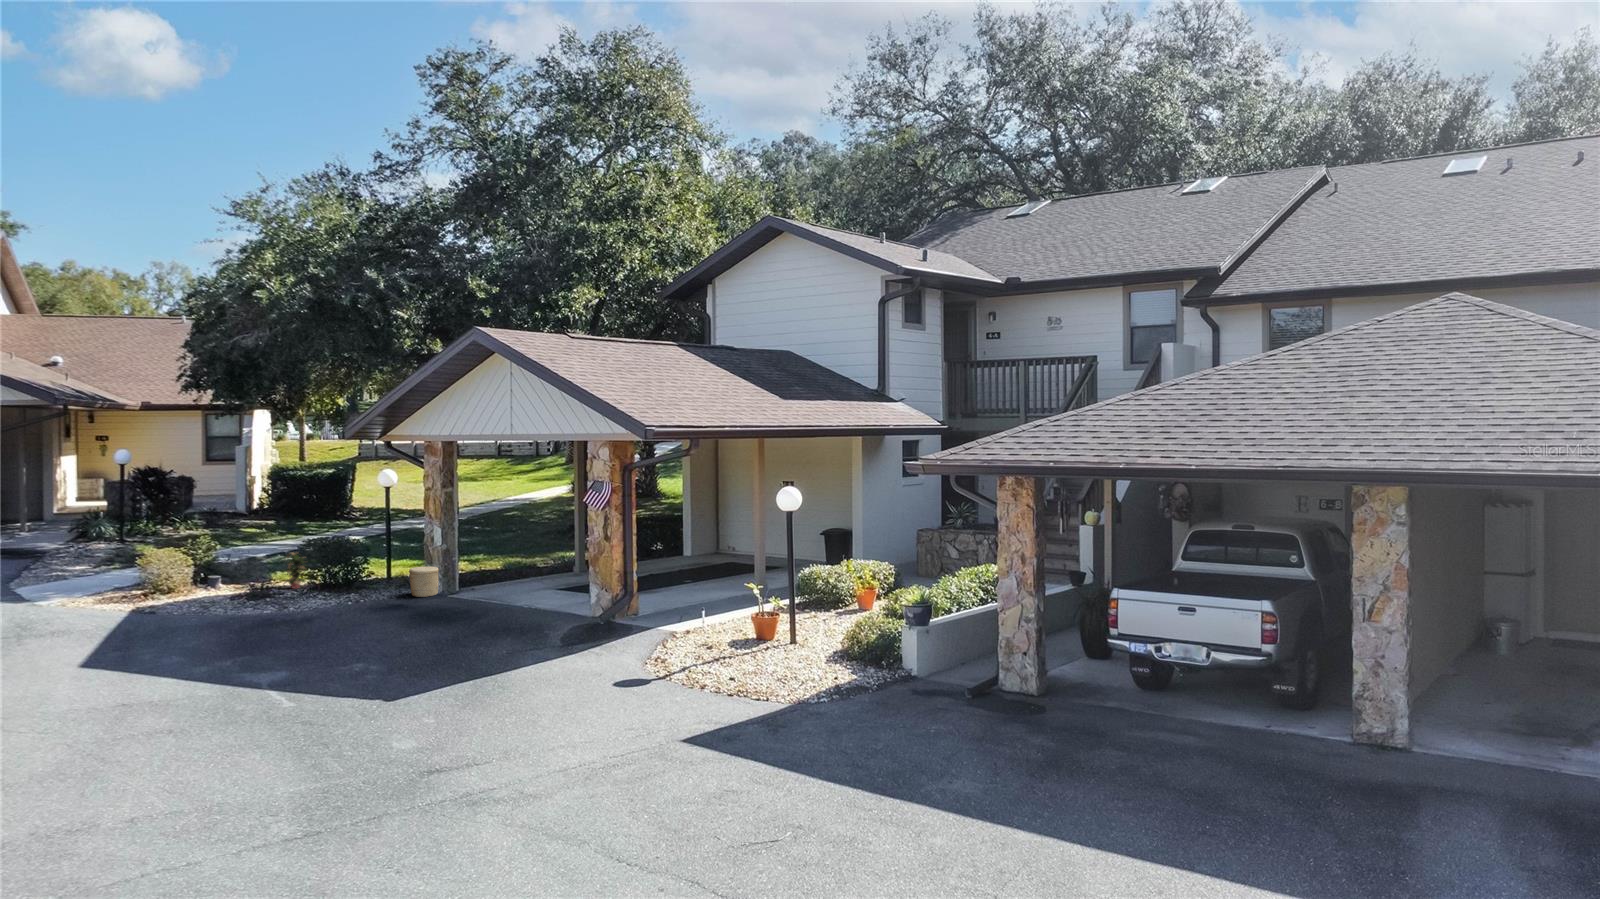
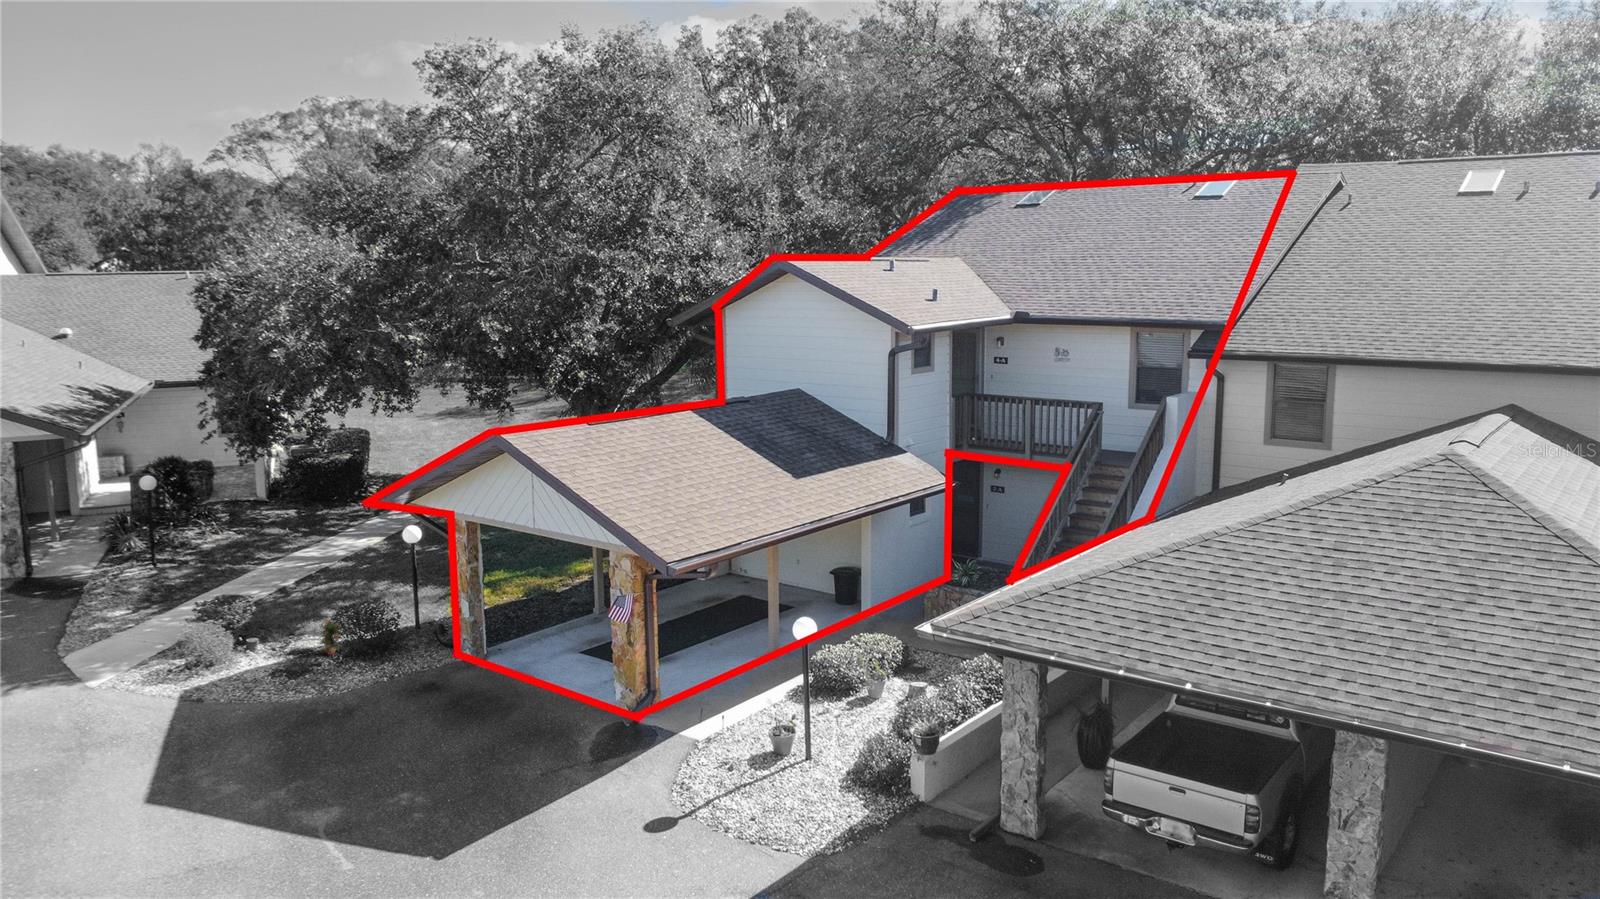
woven basket: present [409,567,439,597] -> none [440,637,468,670]

